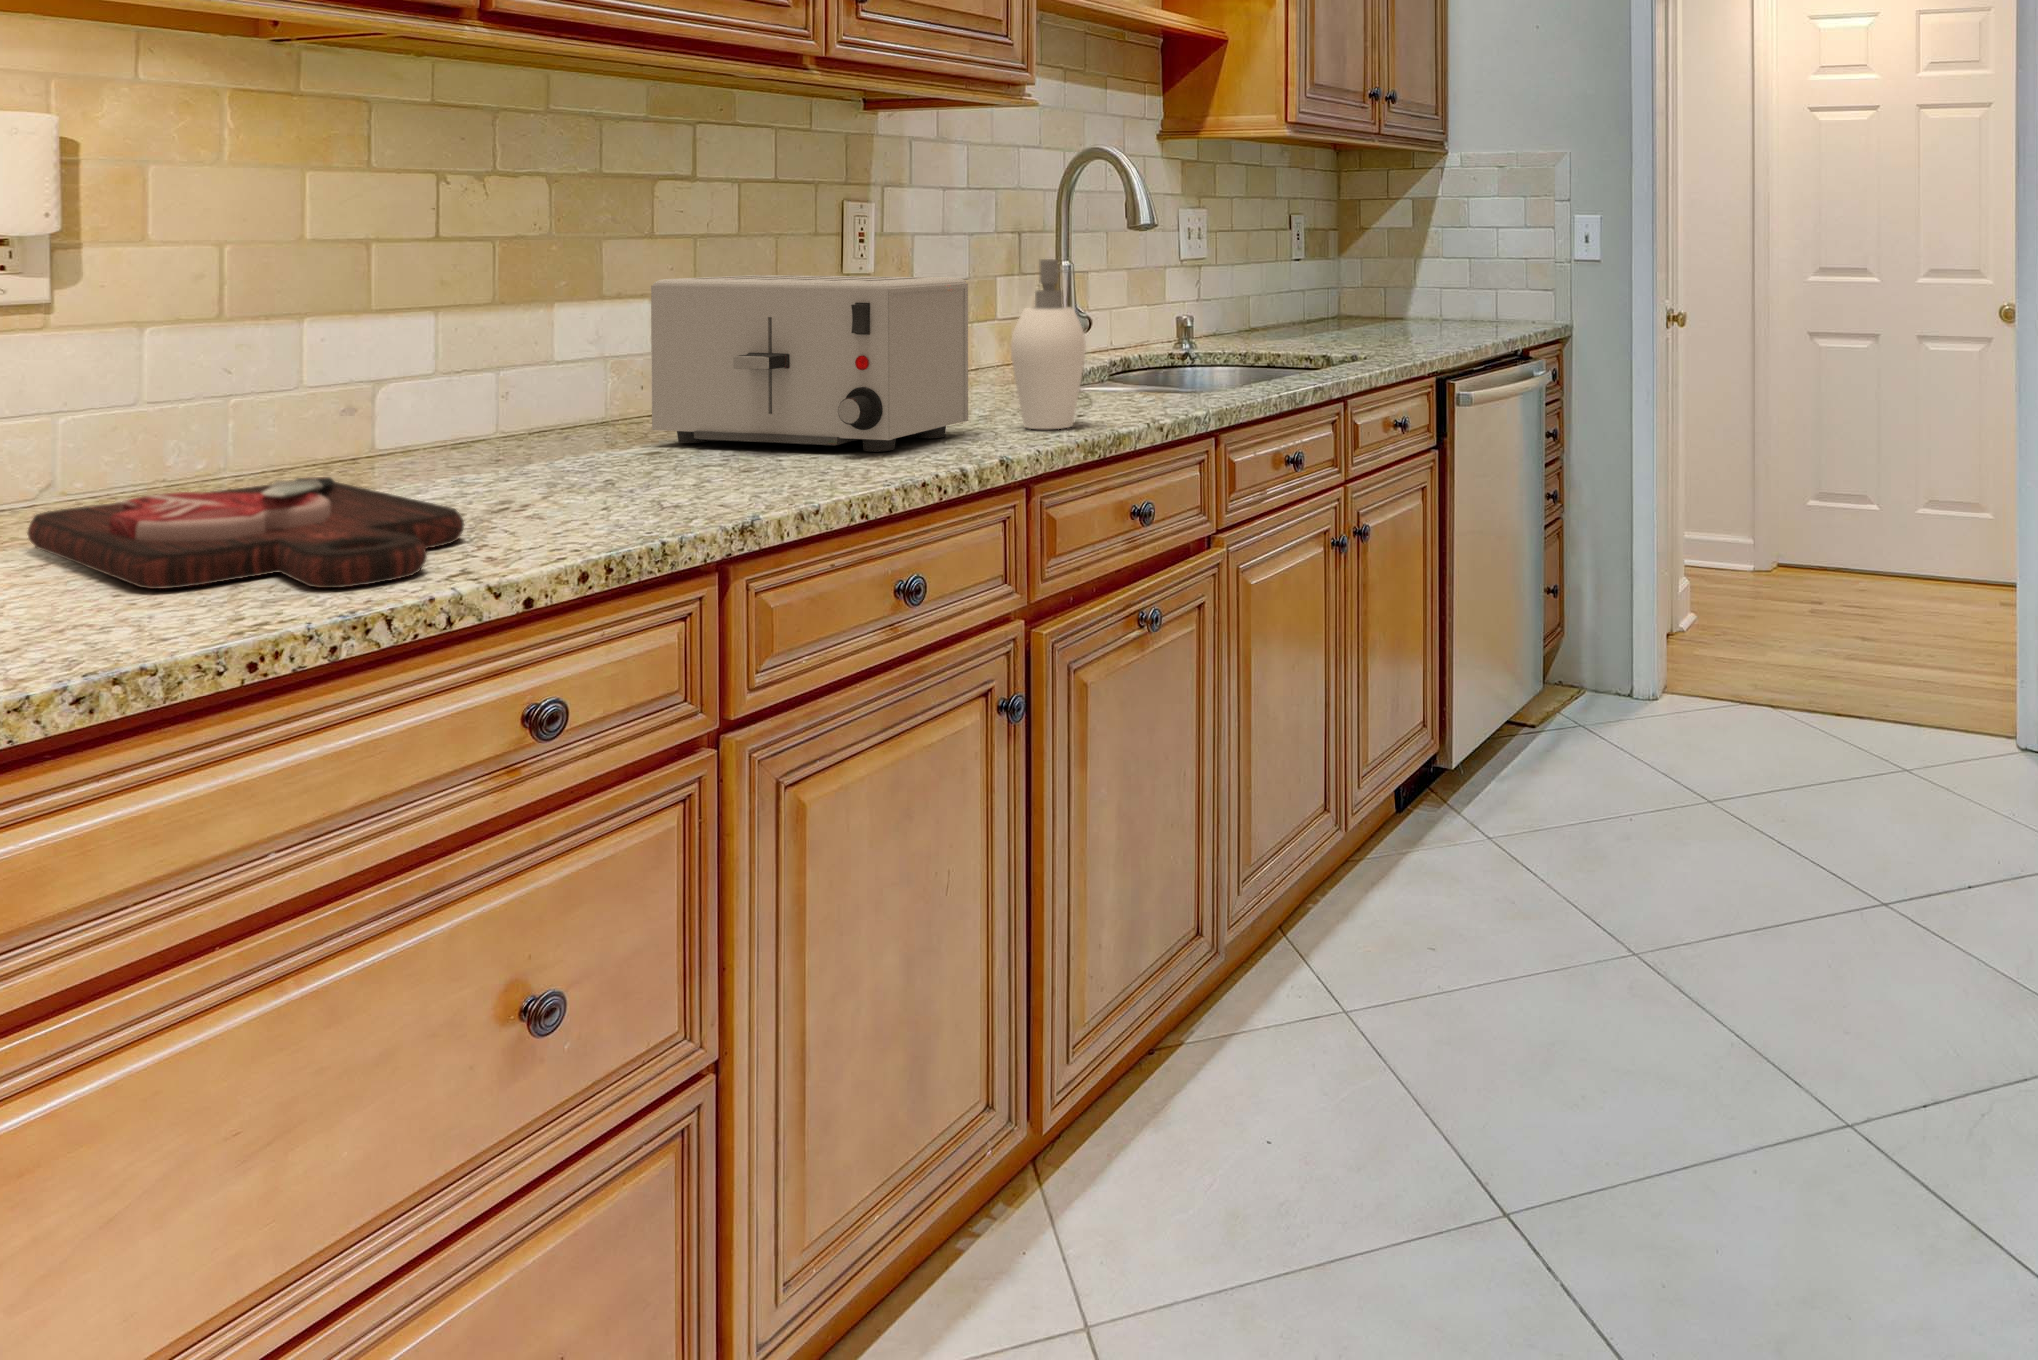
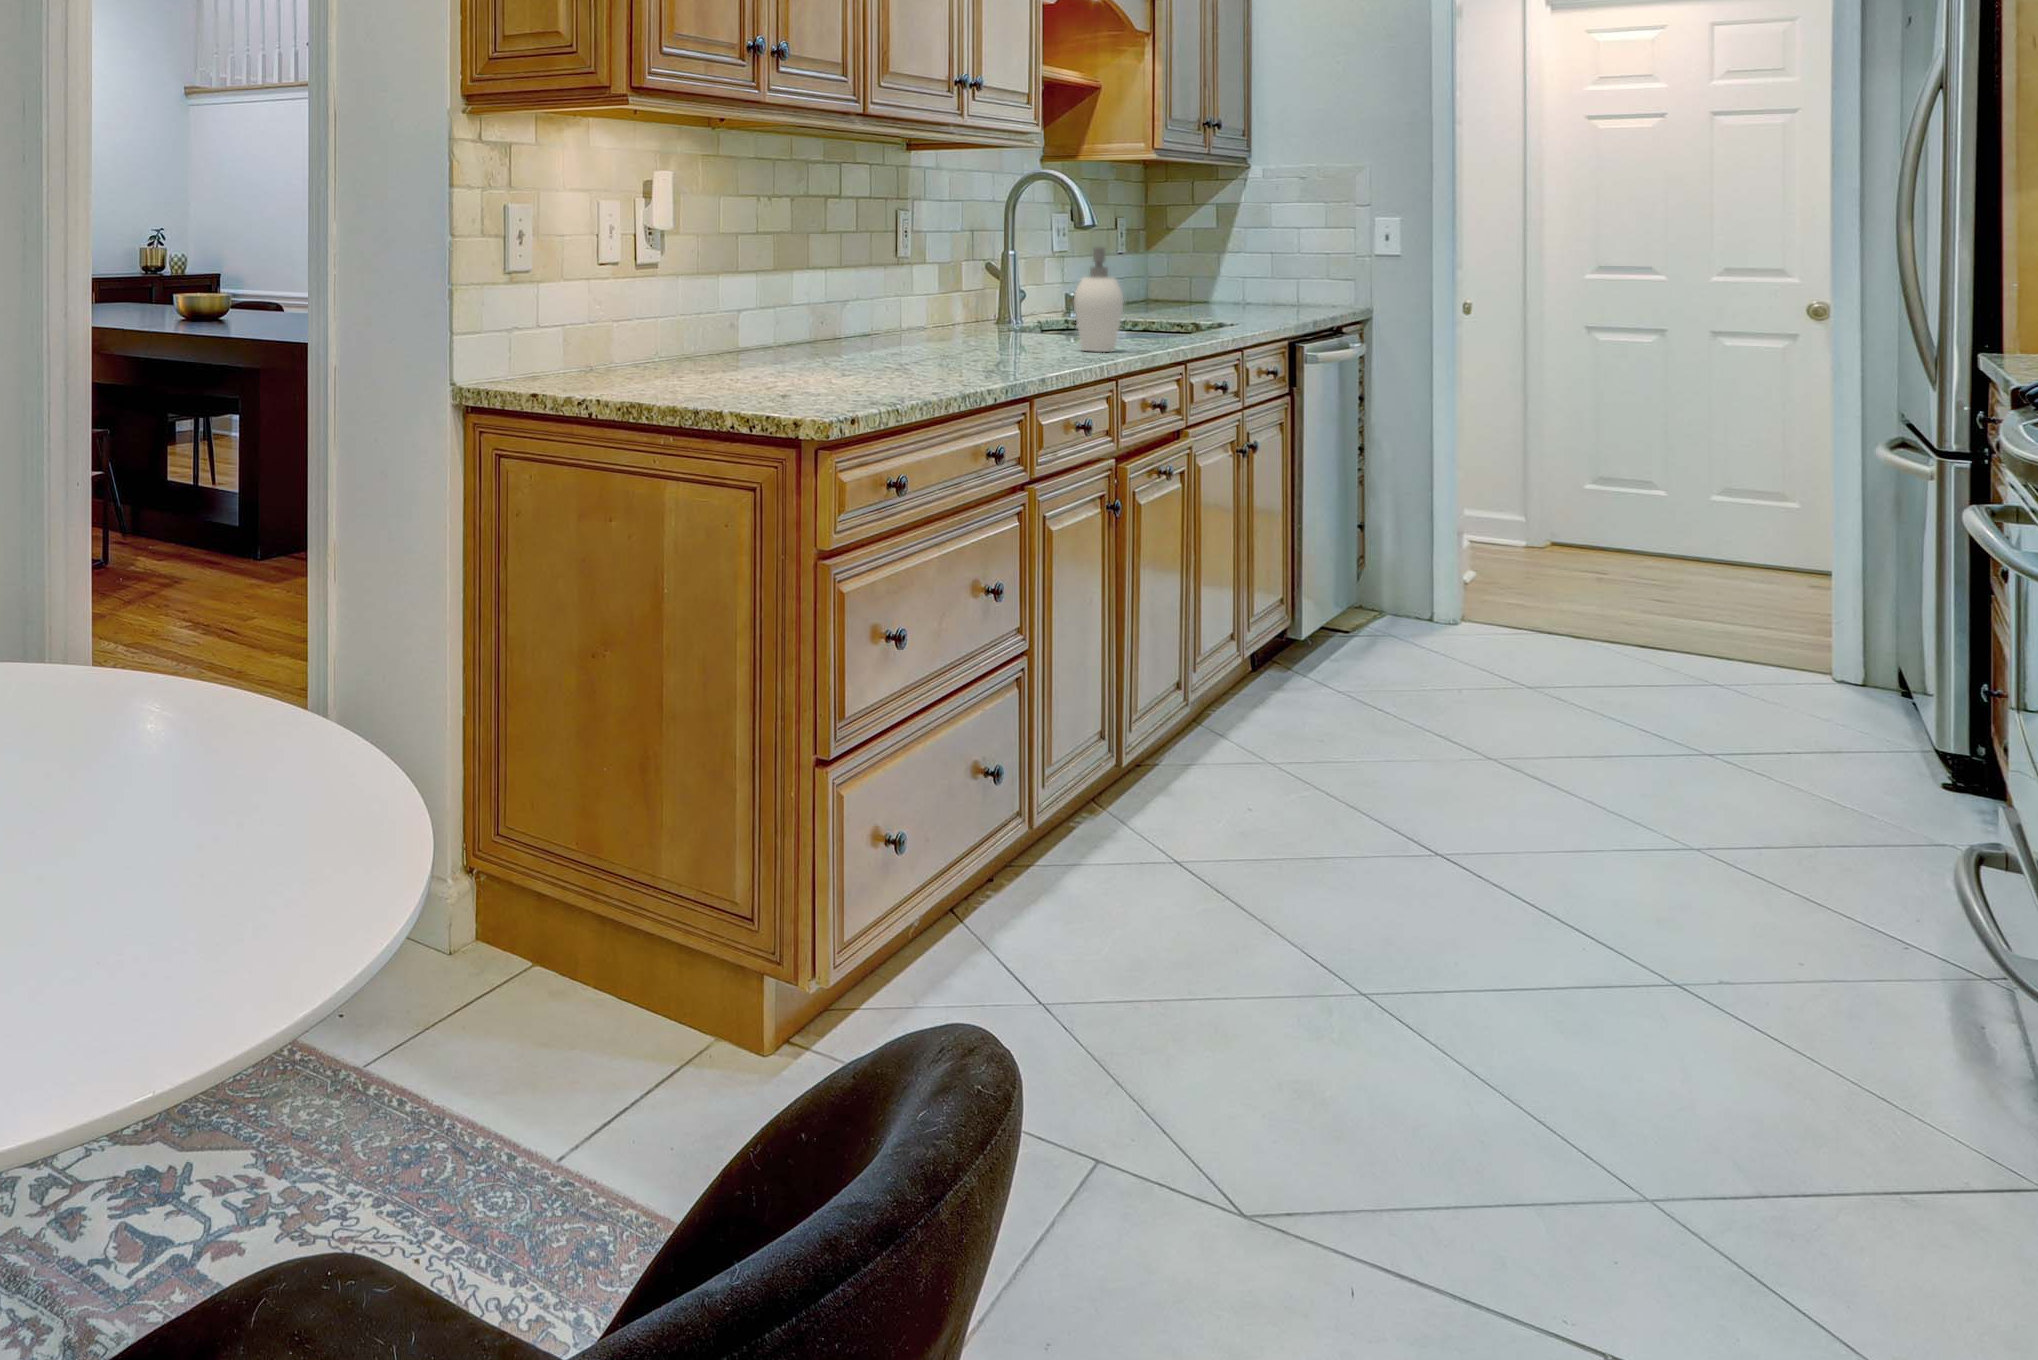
toaster: present [651,275,968,452] -> none [876,257,1056,357]
cutting board: present [28,477,464,589] -> none [726,348,954,386]

